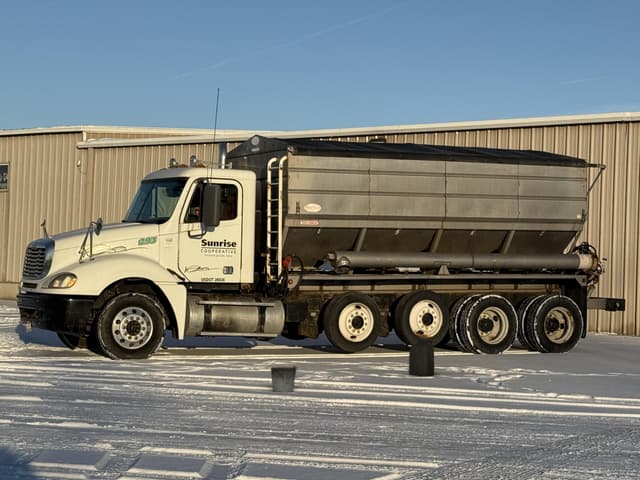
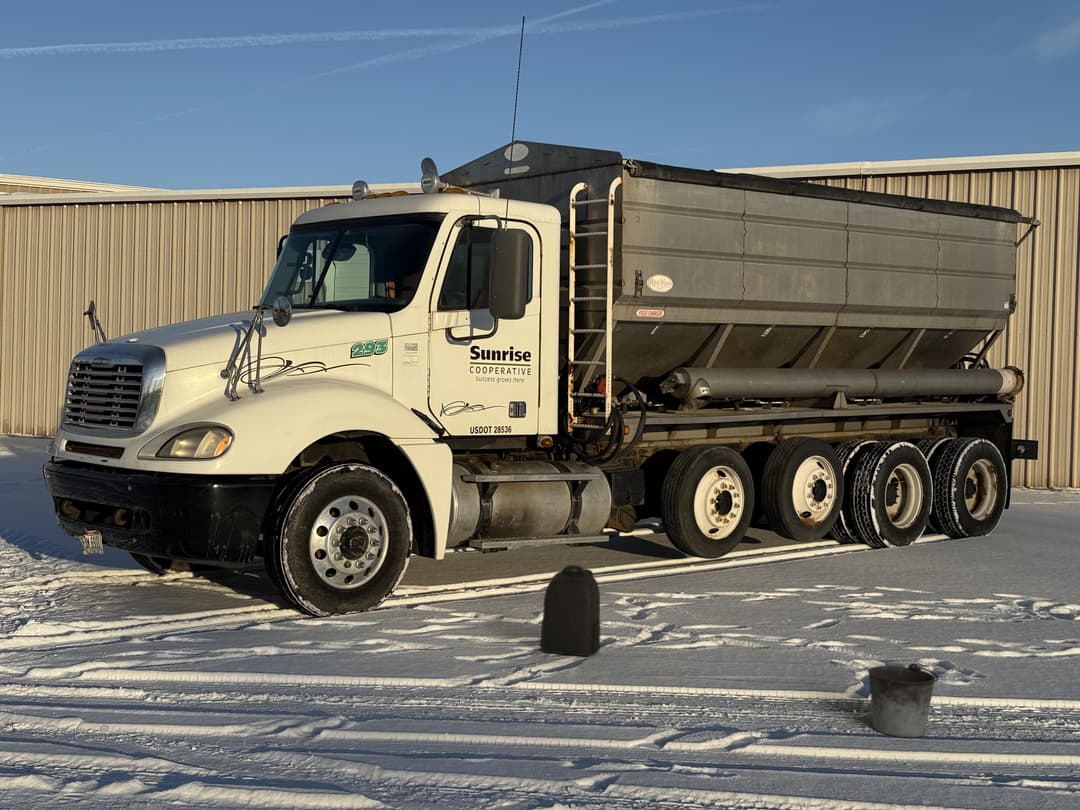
backpack: present [409,338,434,376] -> present [540,565,601,656]

